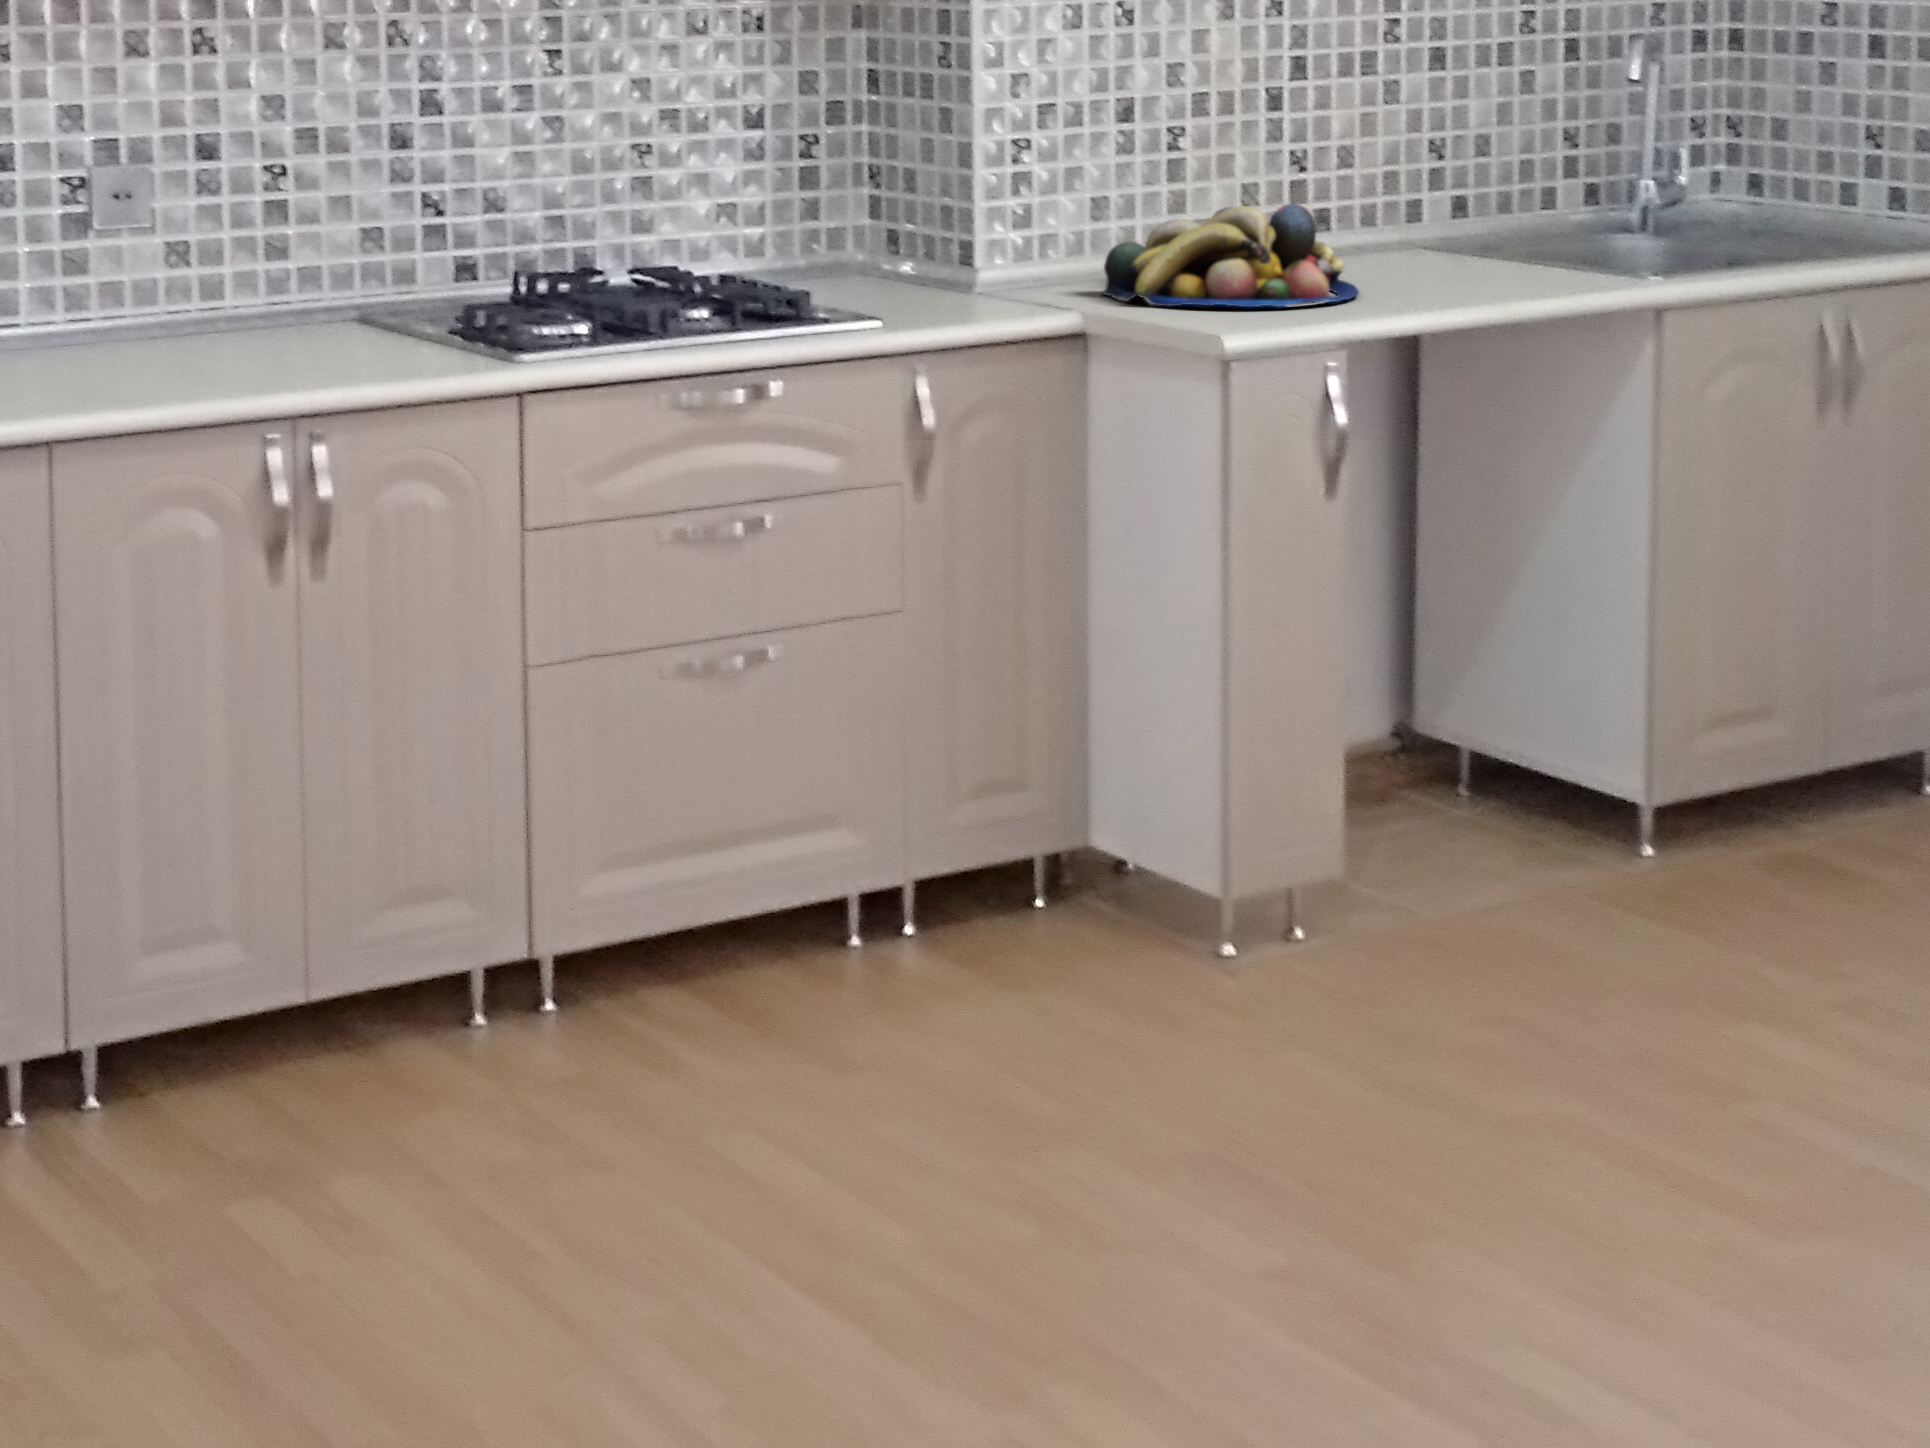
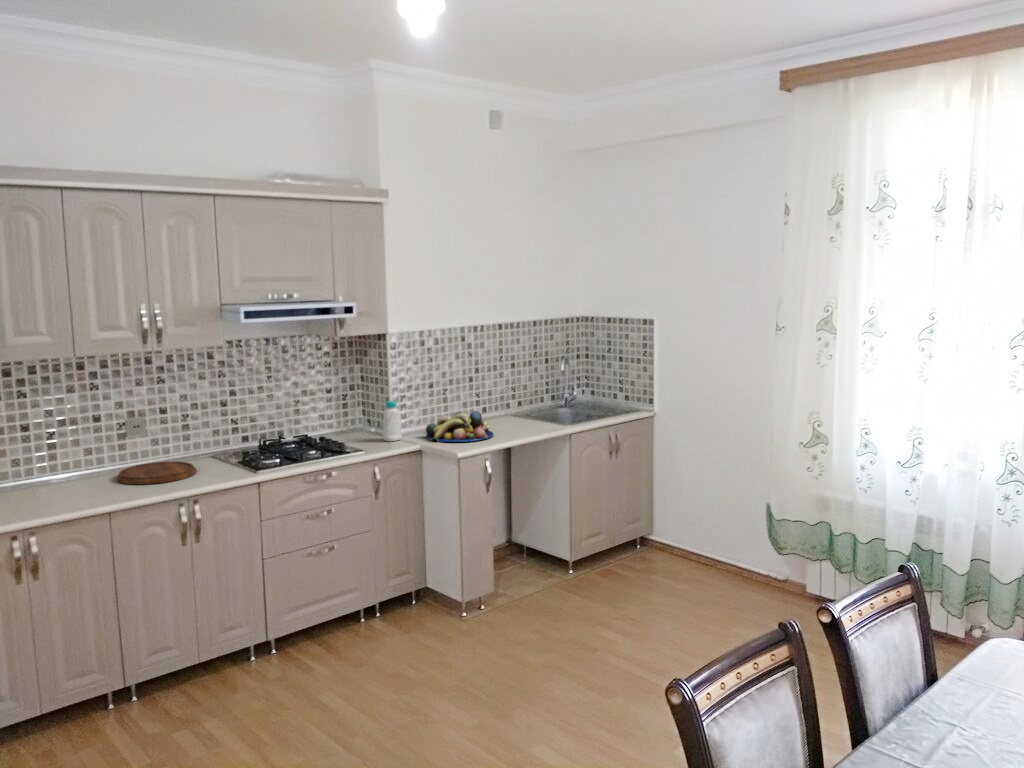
bottle: none [947,153,1015,299] -> present [383,401,402,441]
cutting board: none [56,318,312,372] -> present [117,462,197,484]

